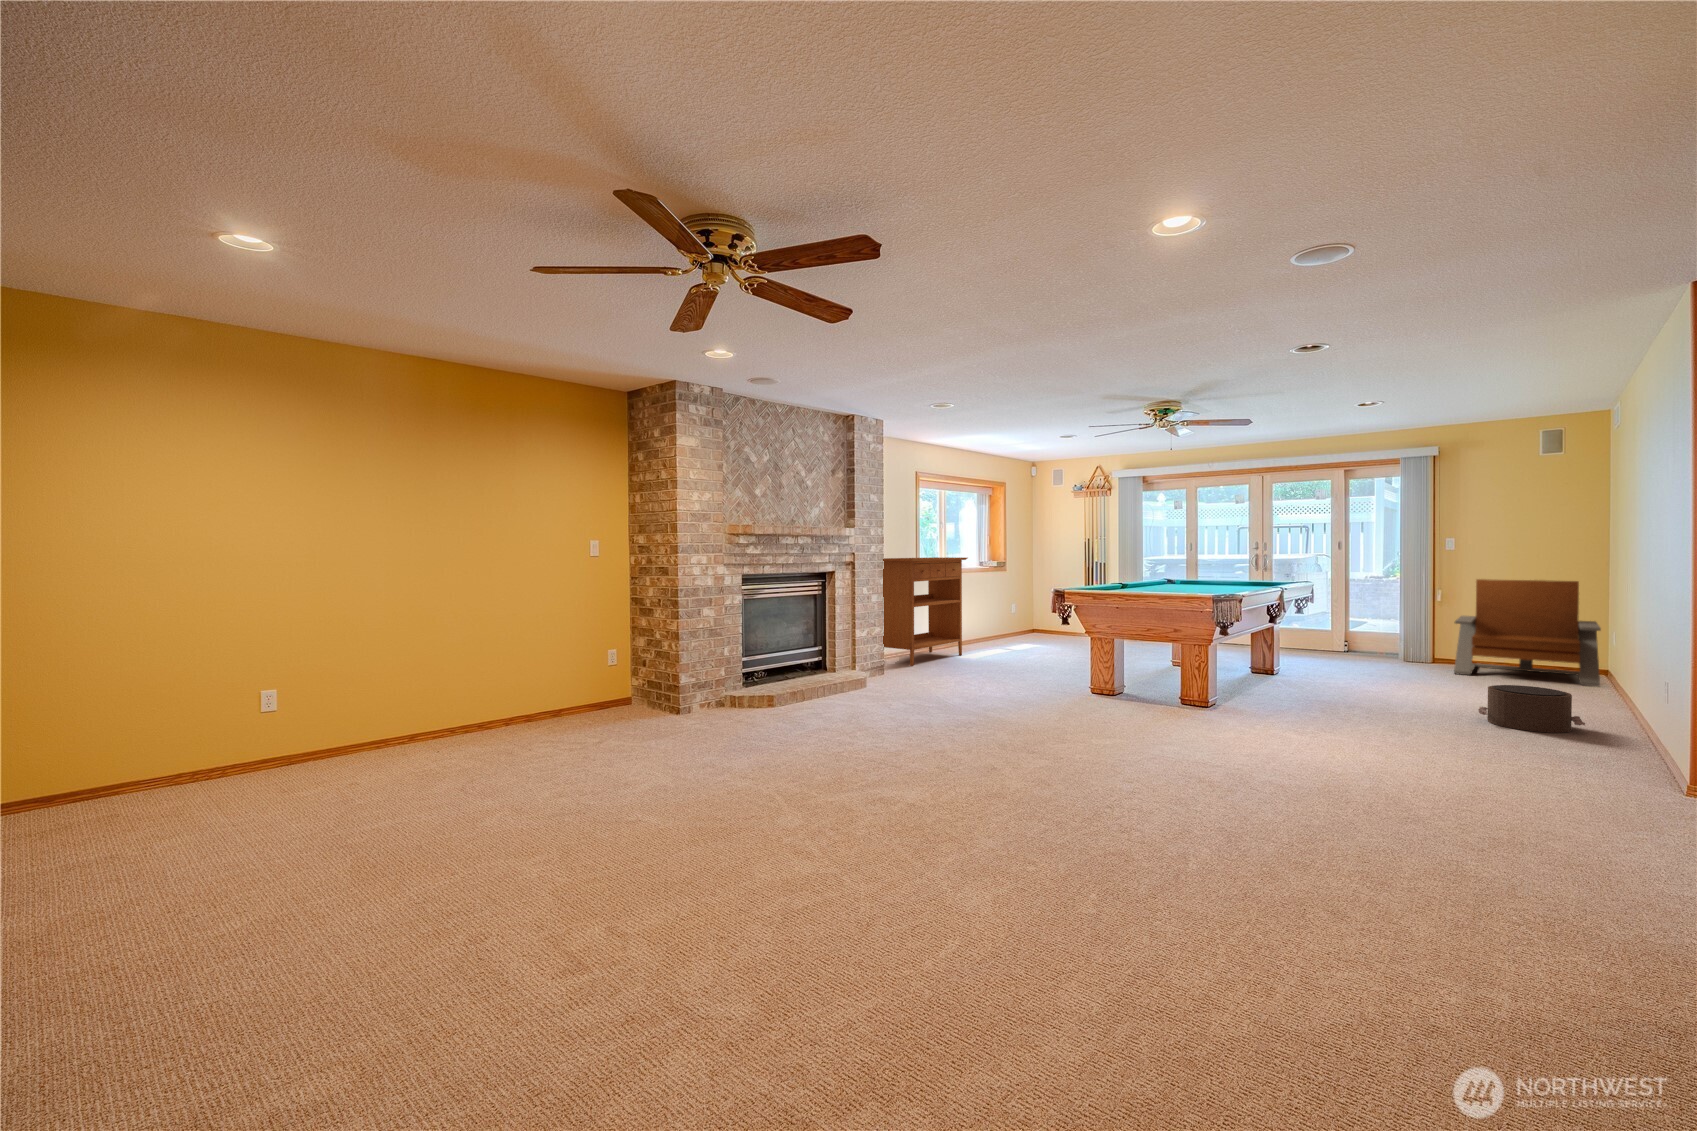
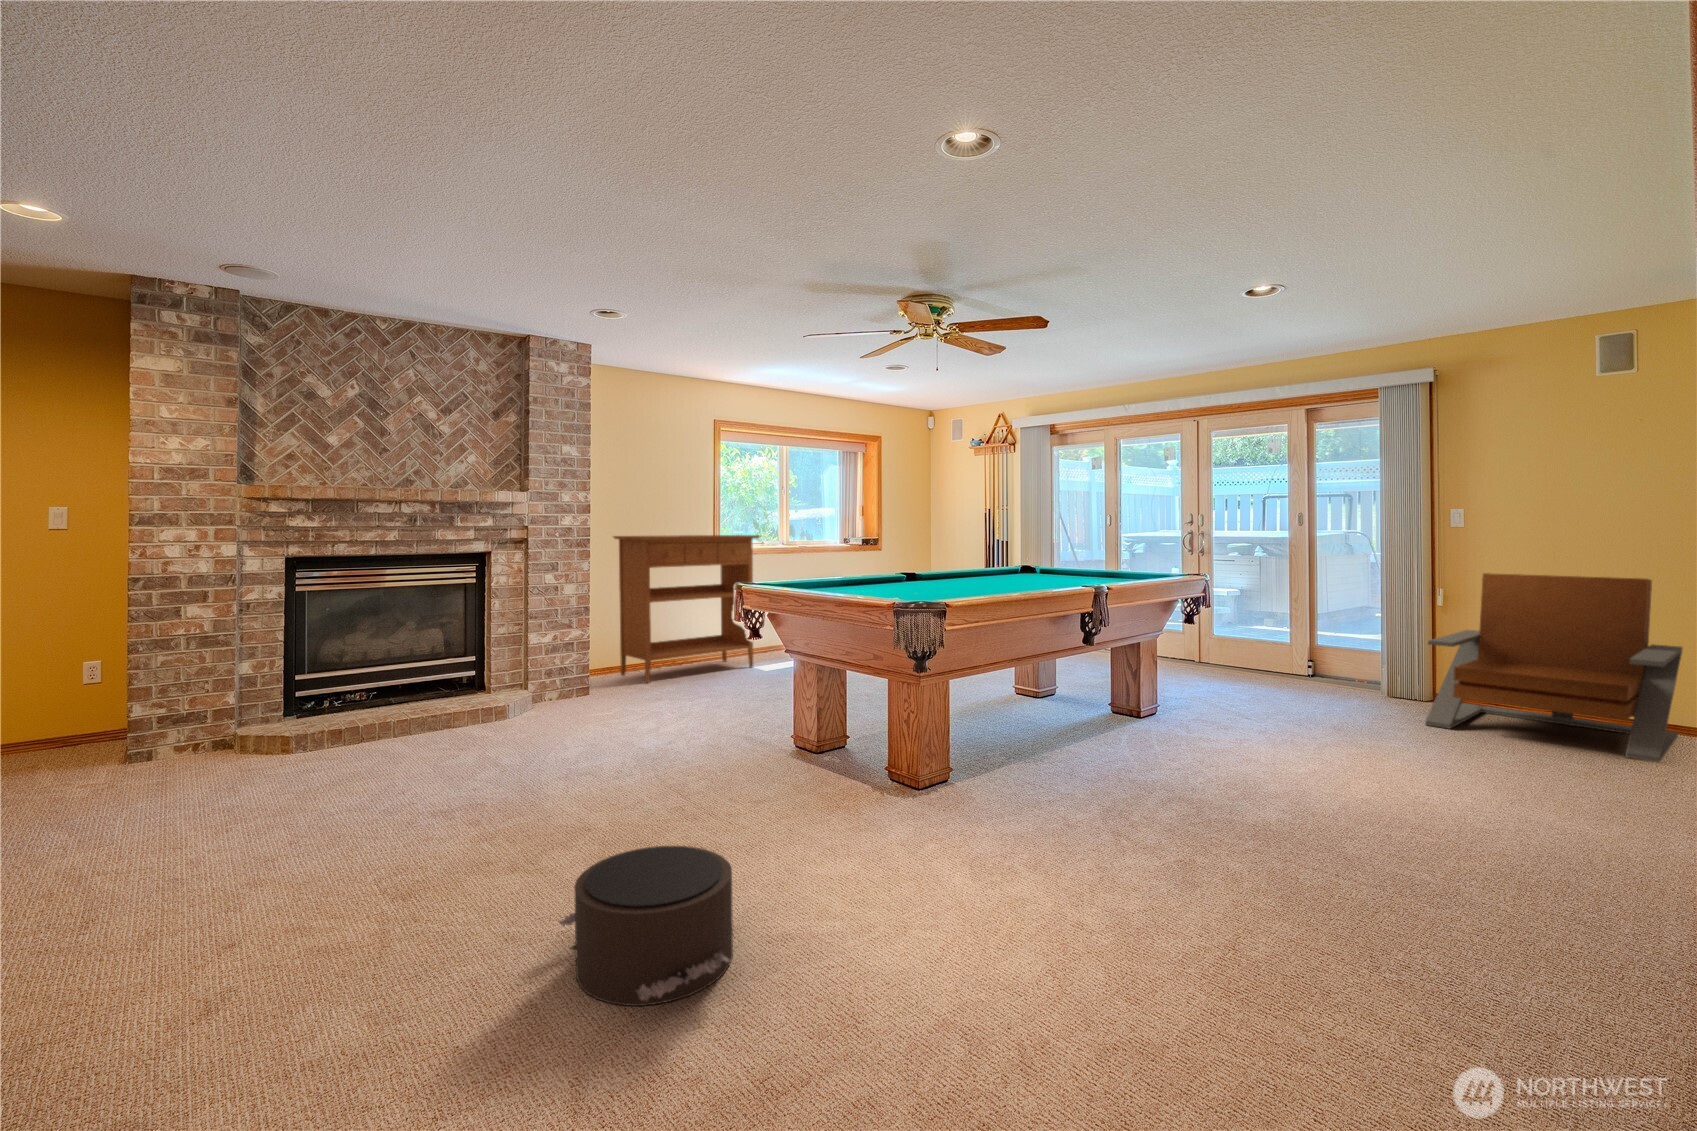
pouf: present [1478,685,1585,733] -> present [559,846,733,1006]

